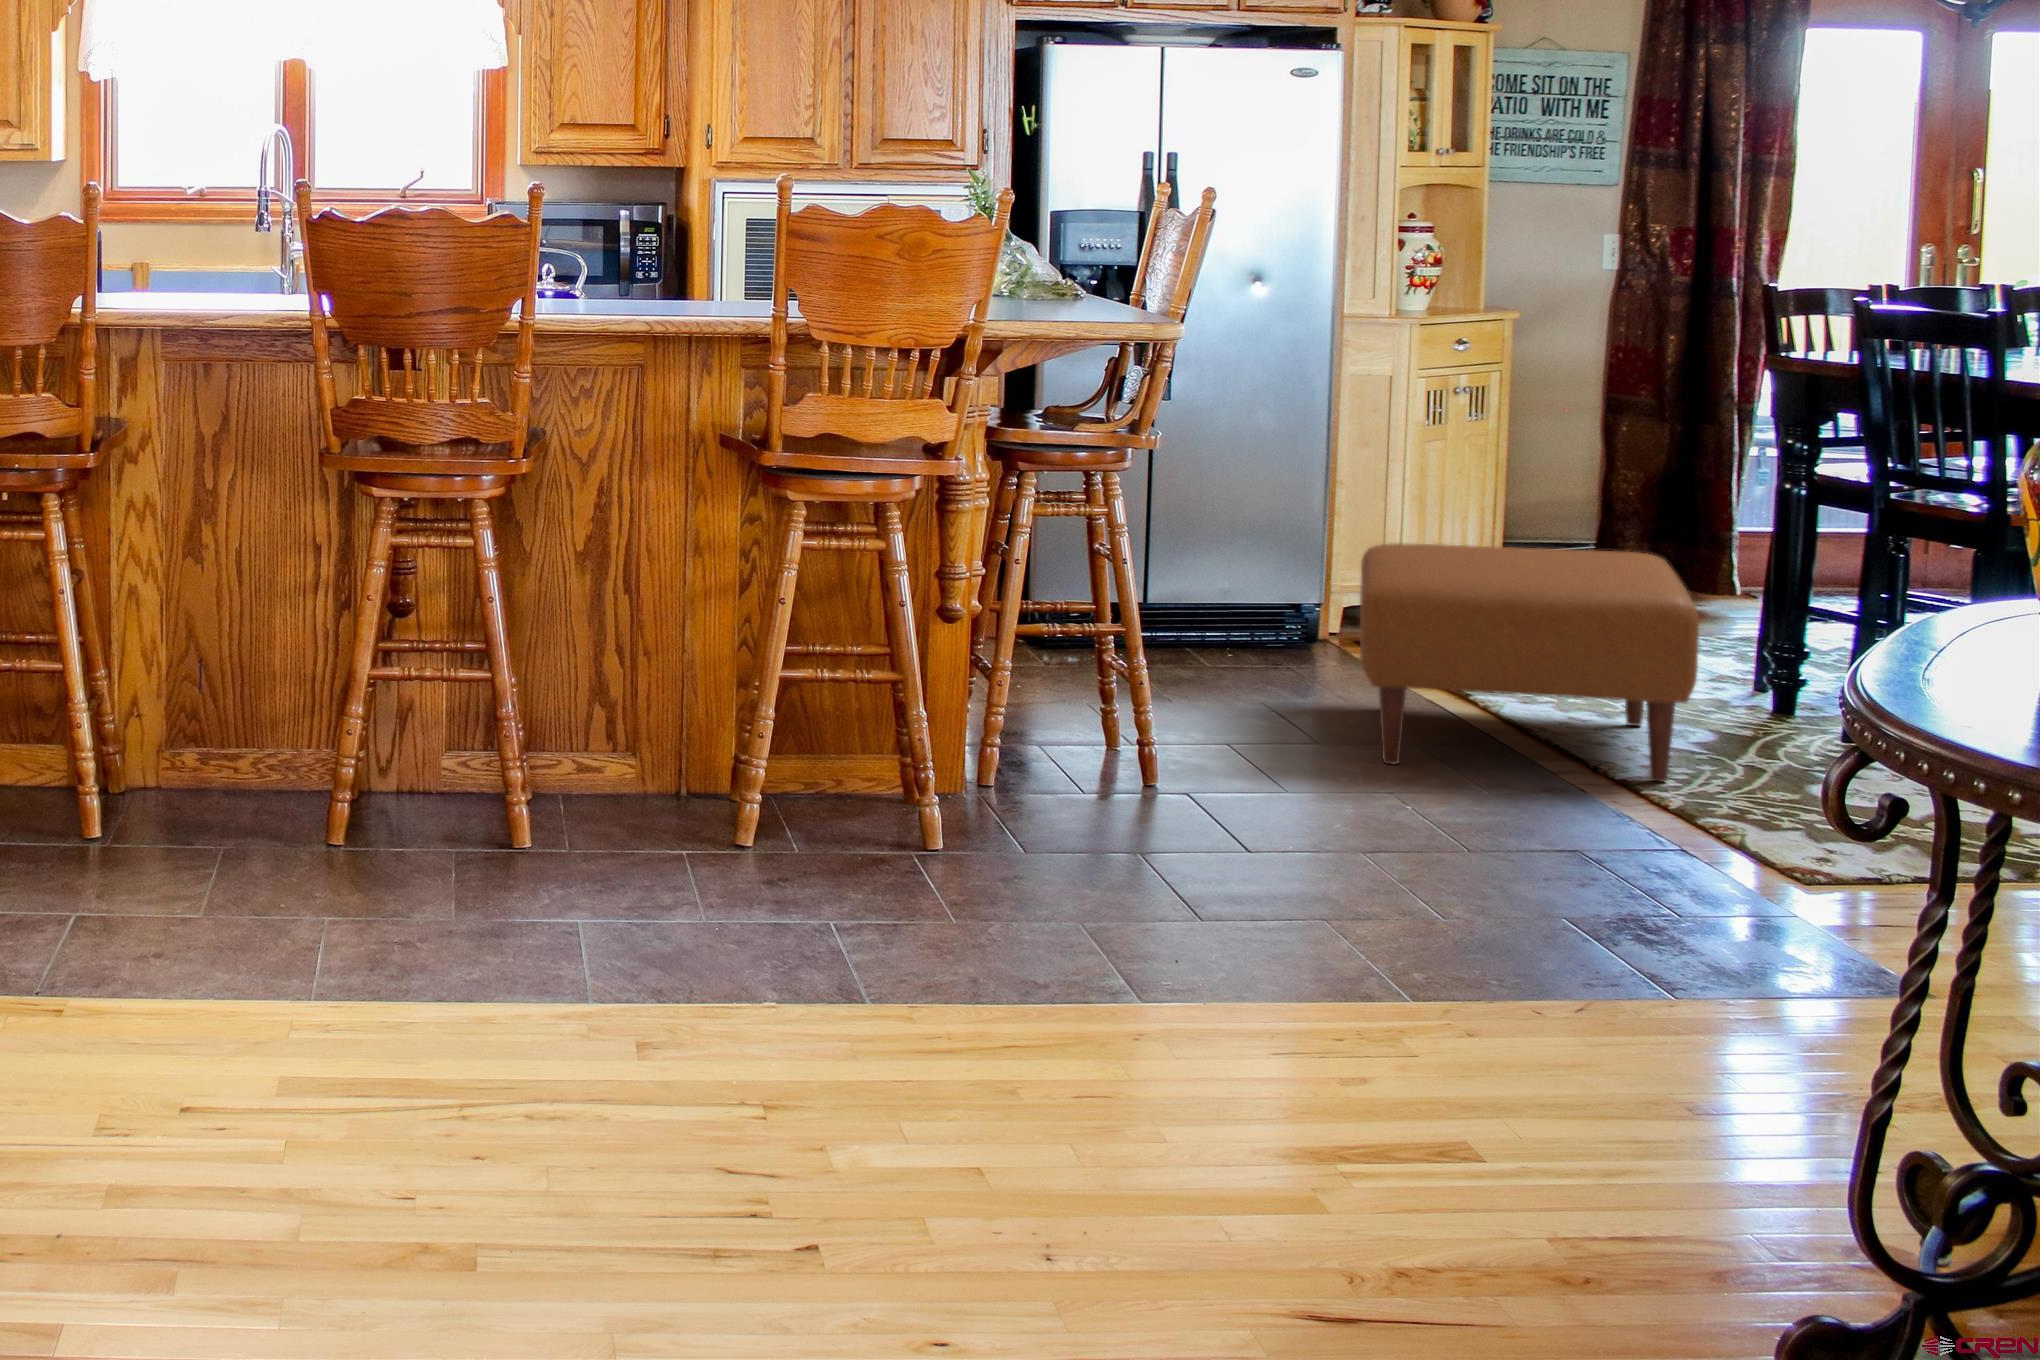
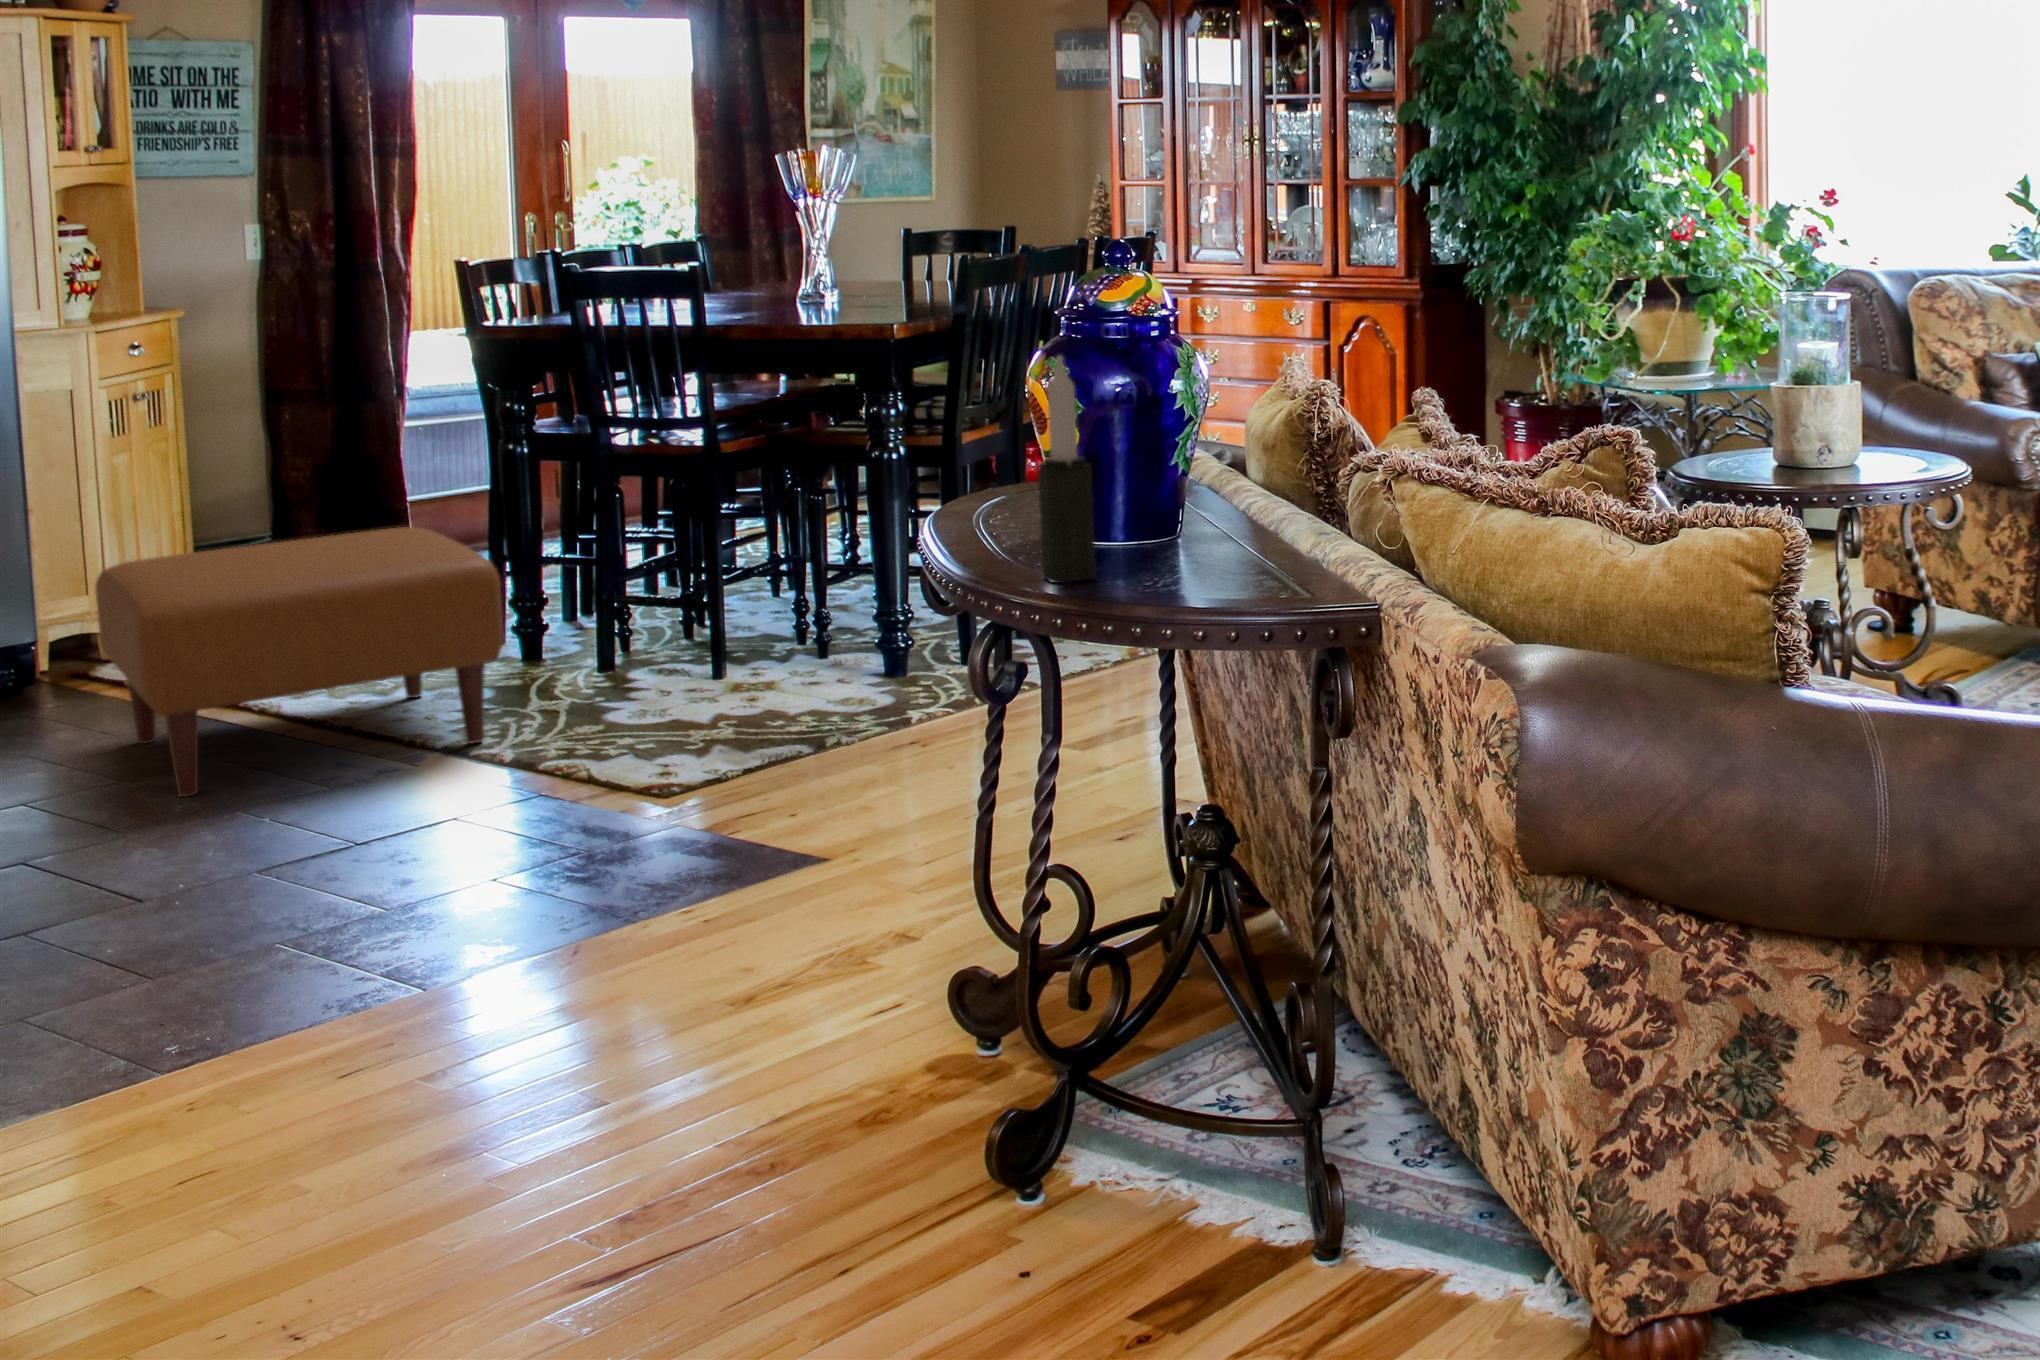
candle: none [1917,462,1978,709] -> present [1038,356,1096,583]

